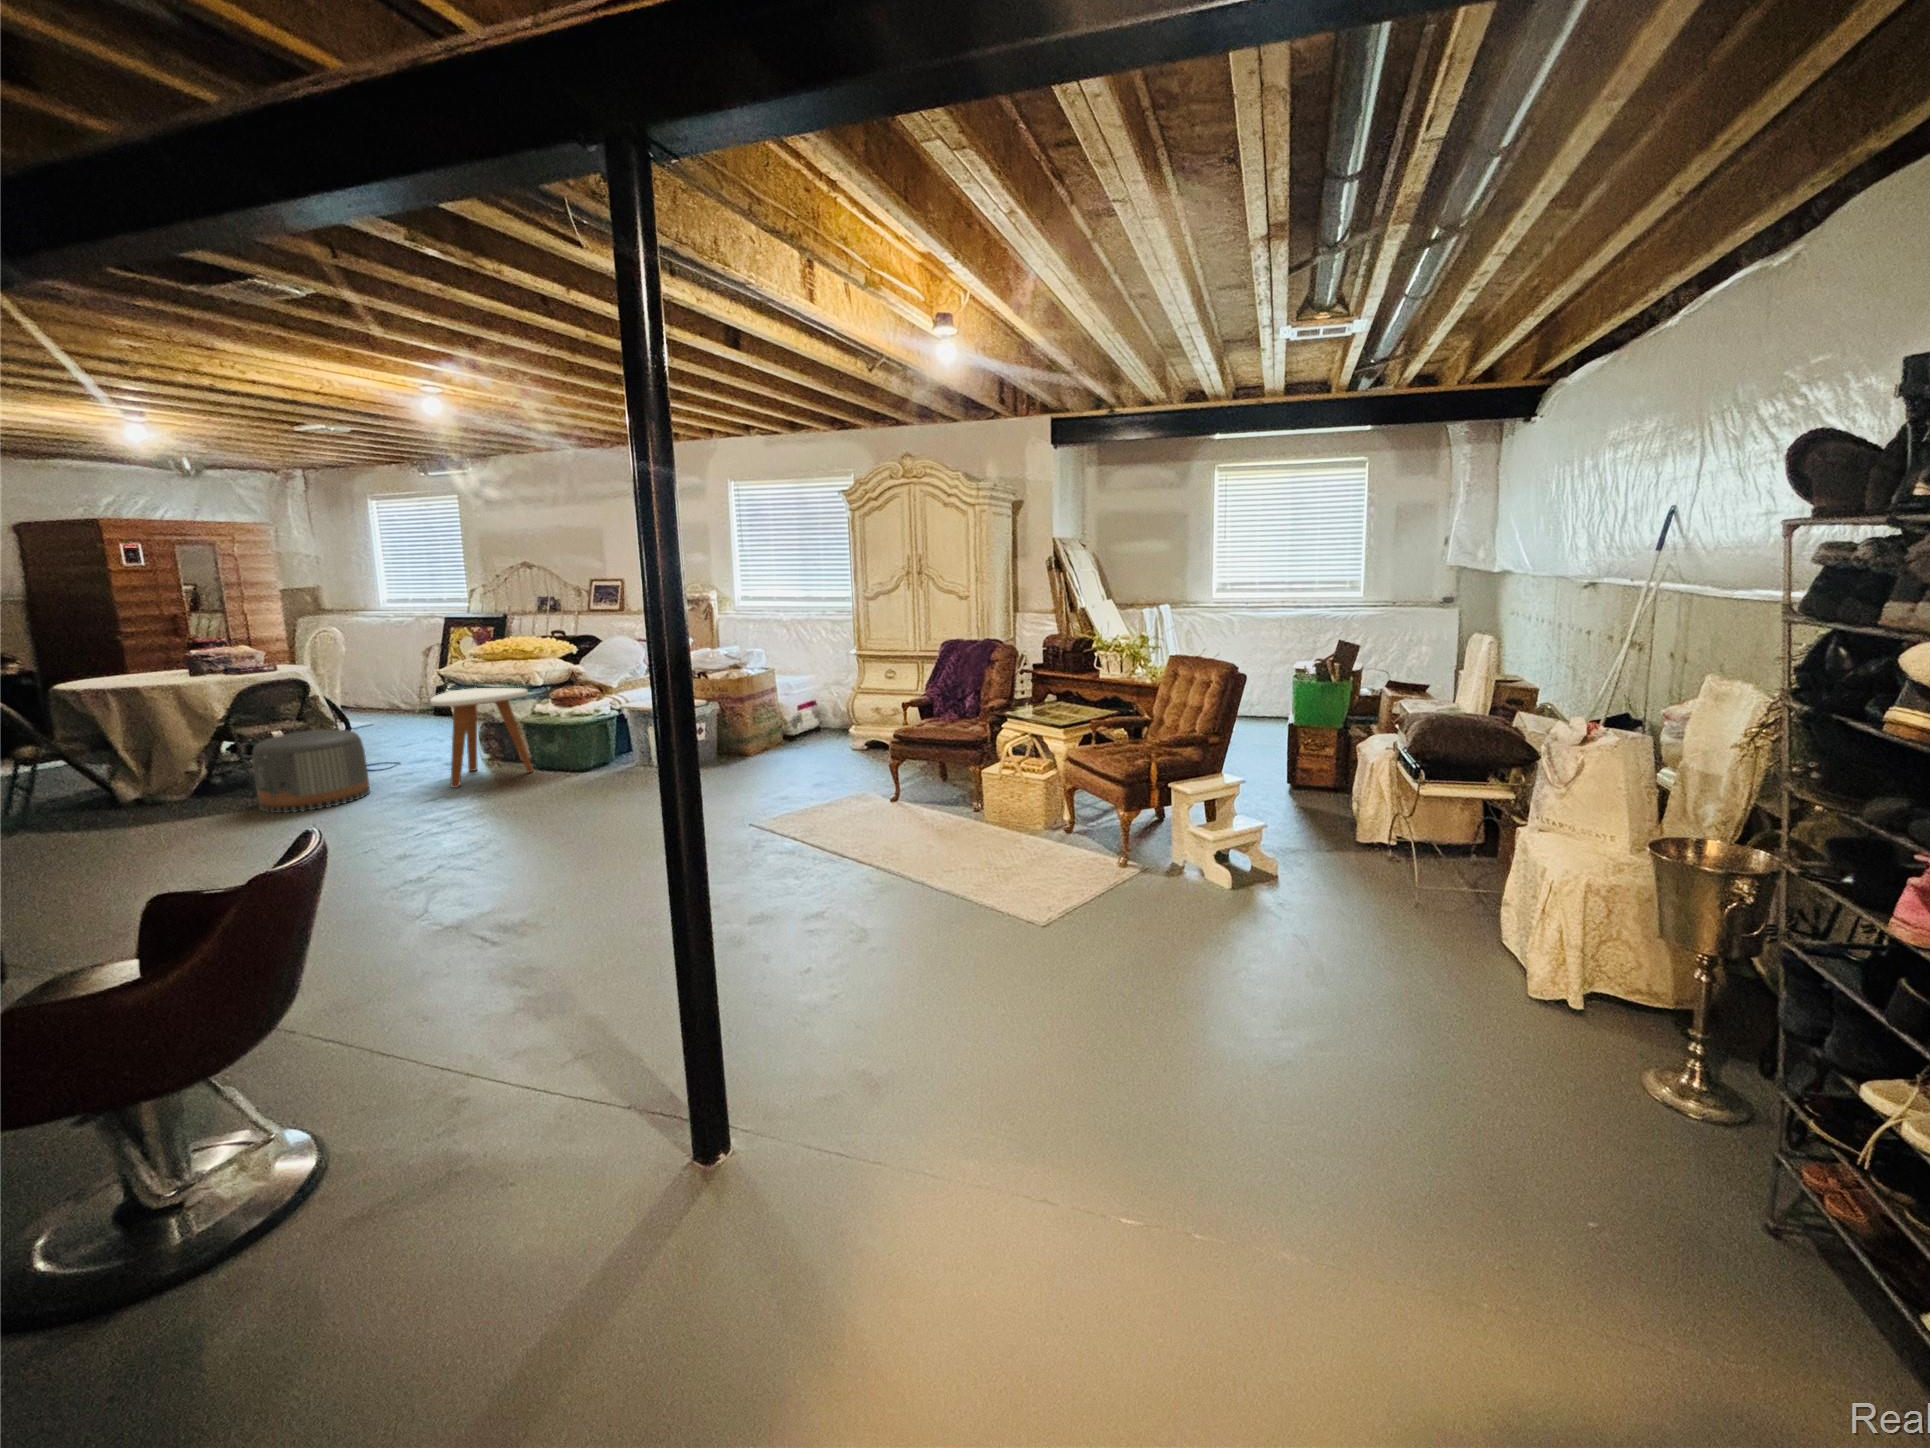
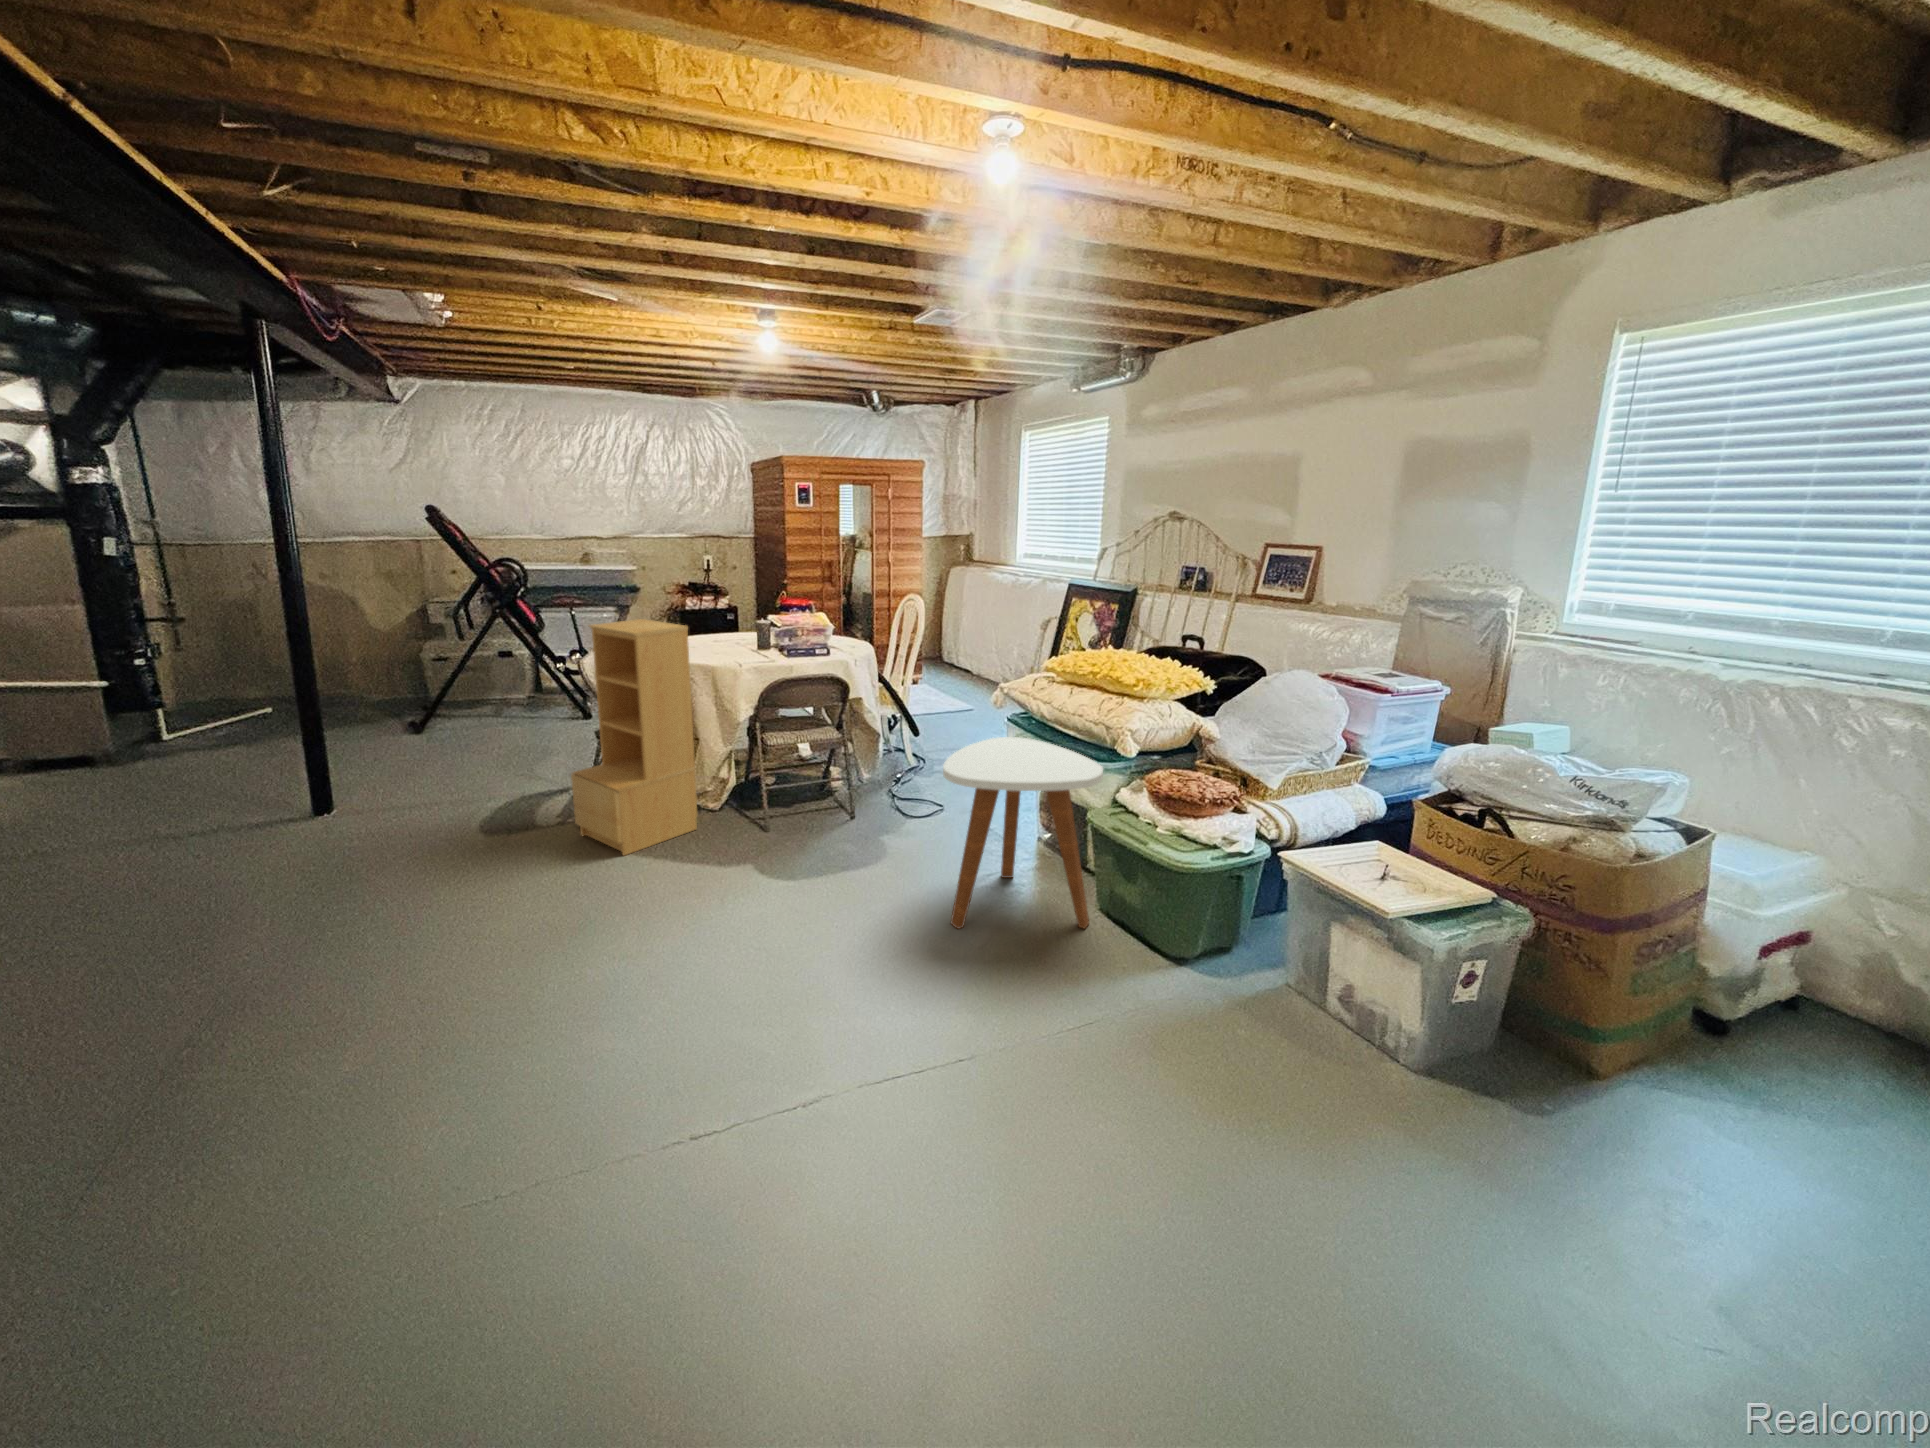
bookshelf: none [49,653,189,831] -> present [571,619,698,856]
pouf: present [252,729,370,813] -> none [724,765,860,909]

